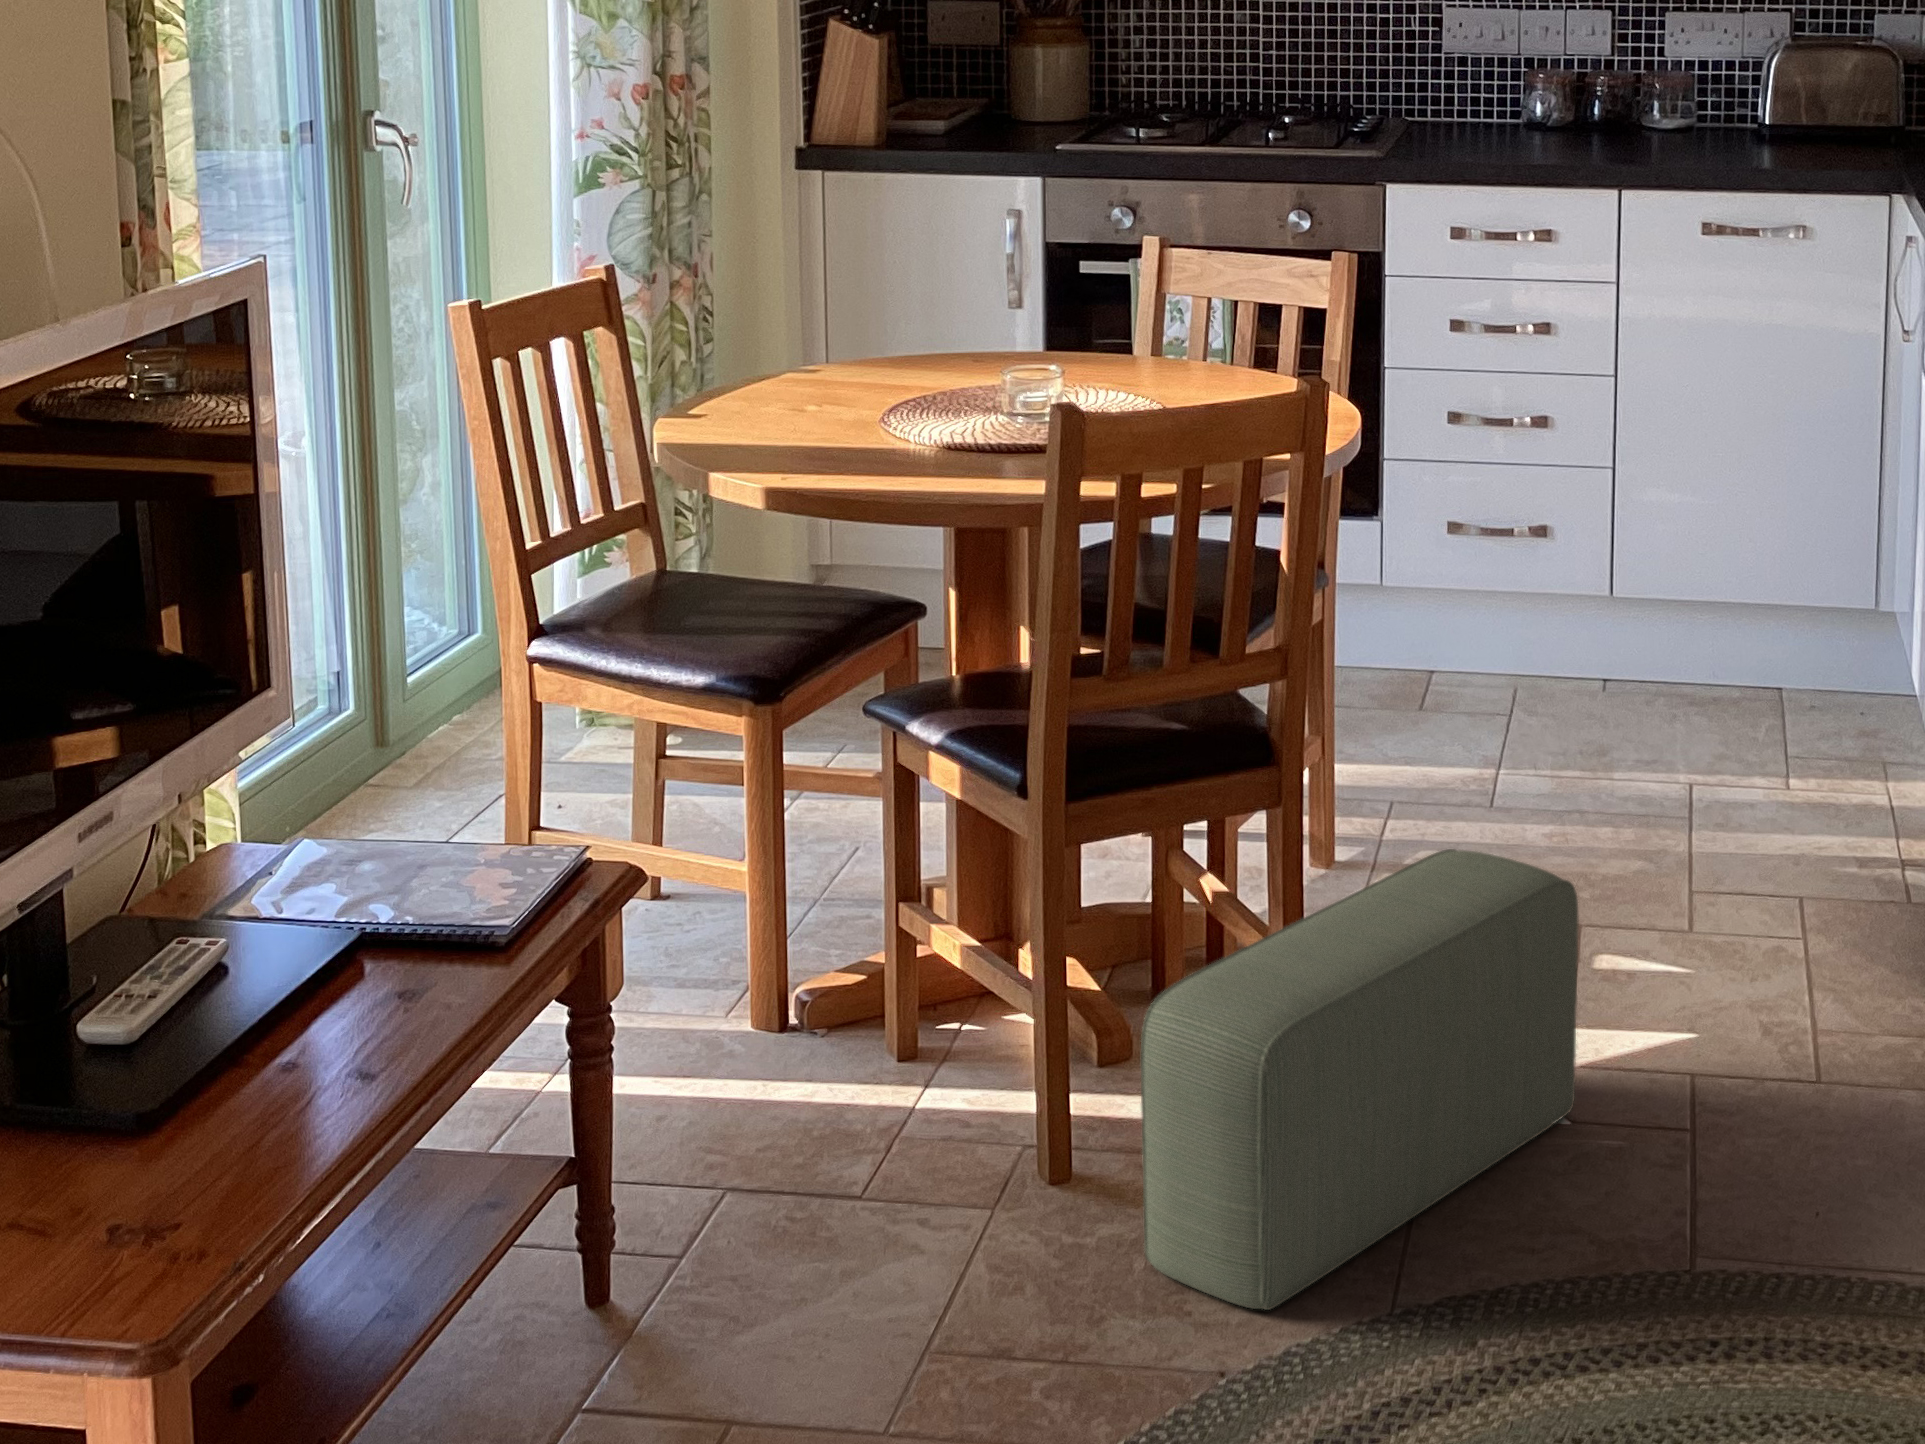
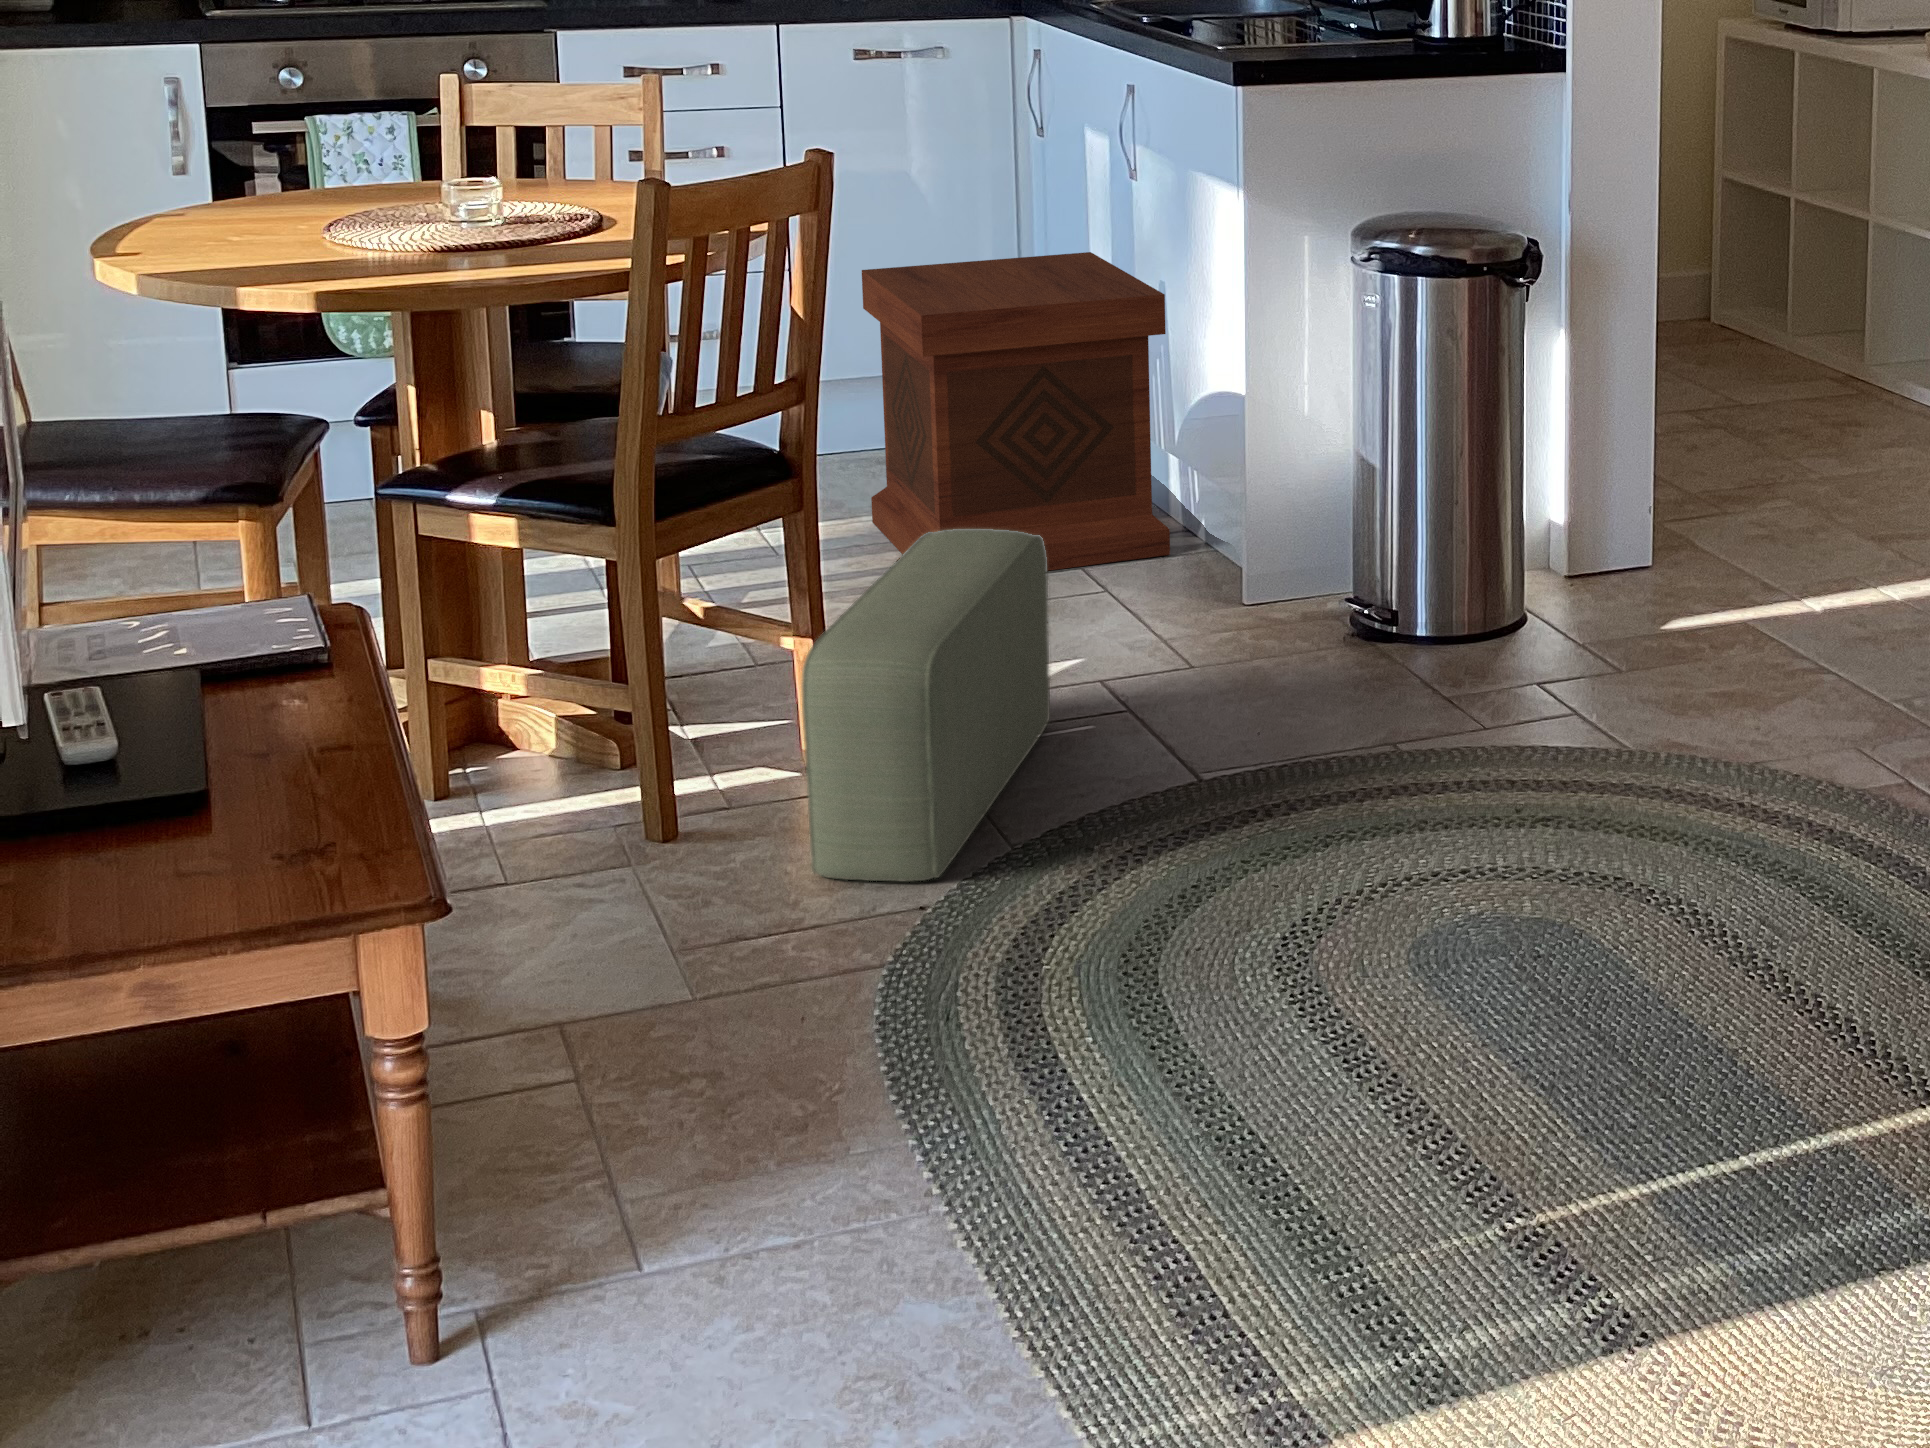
side table: none [1605,488,1919,895] -> present [862,252,1170,571]

